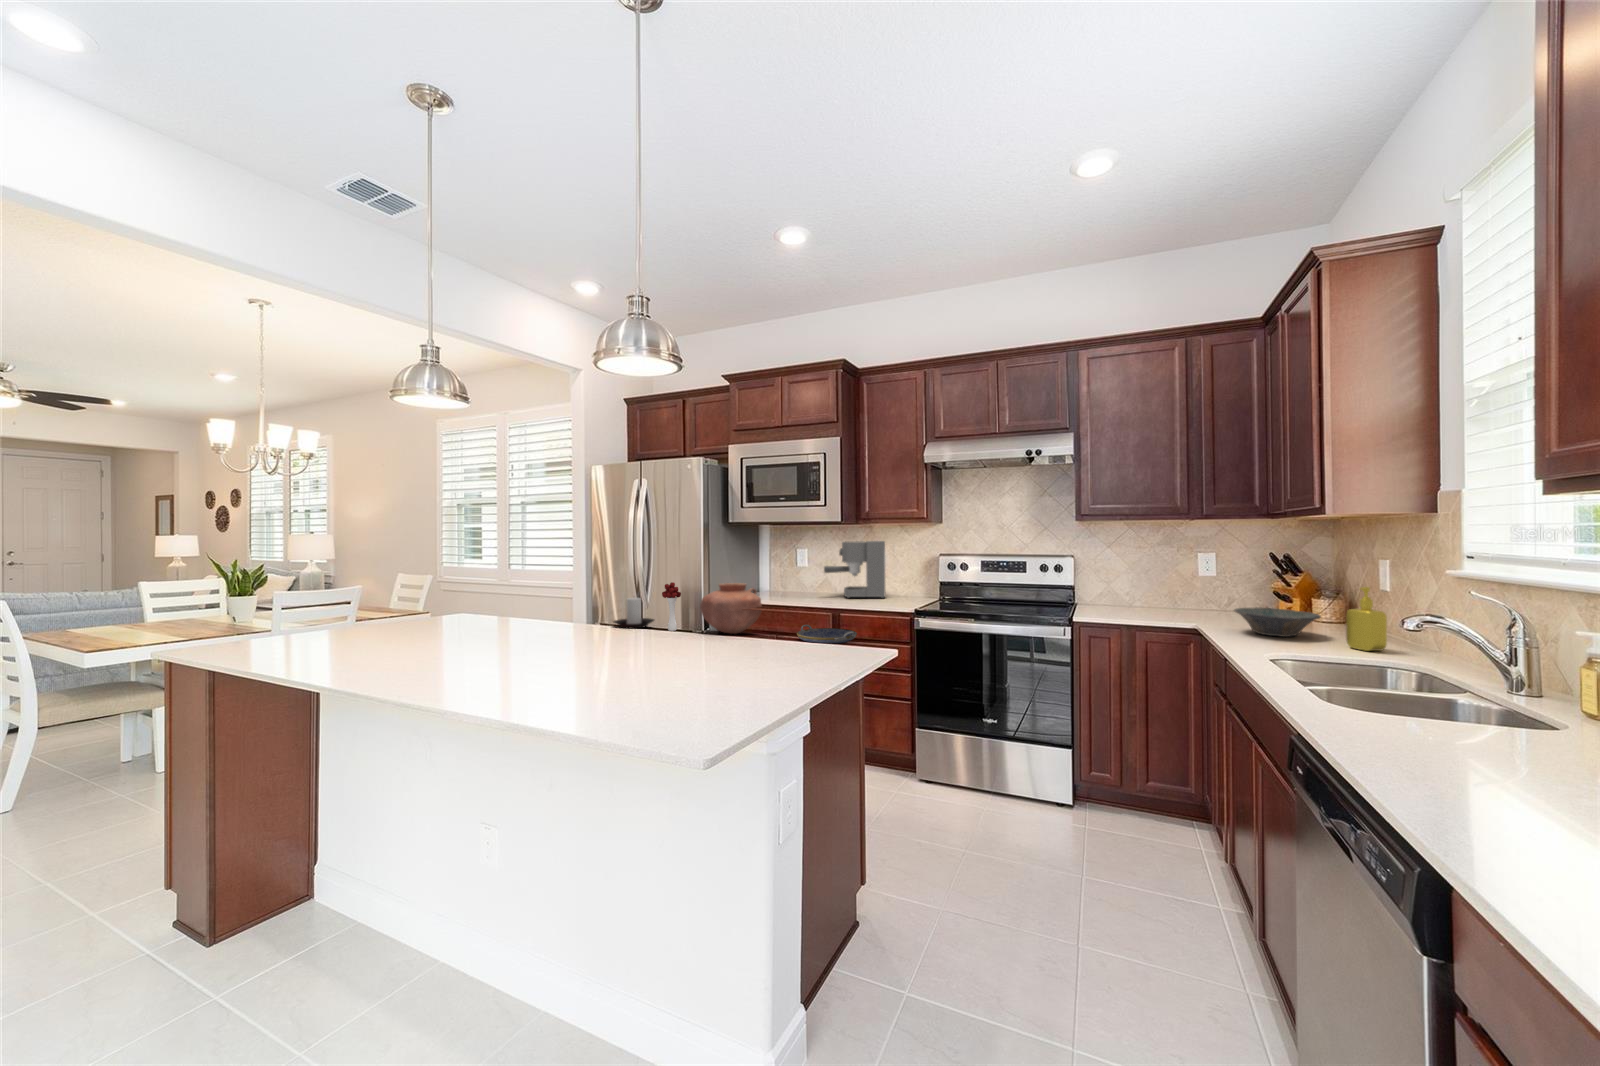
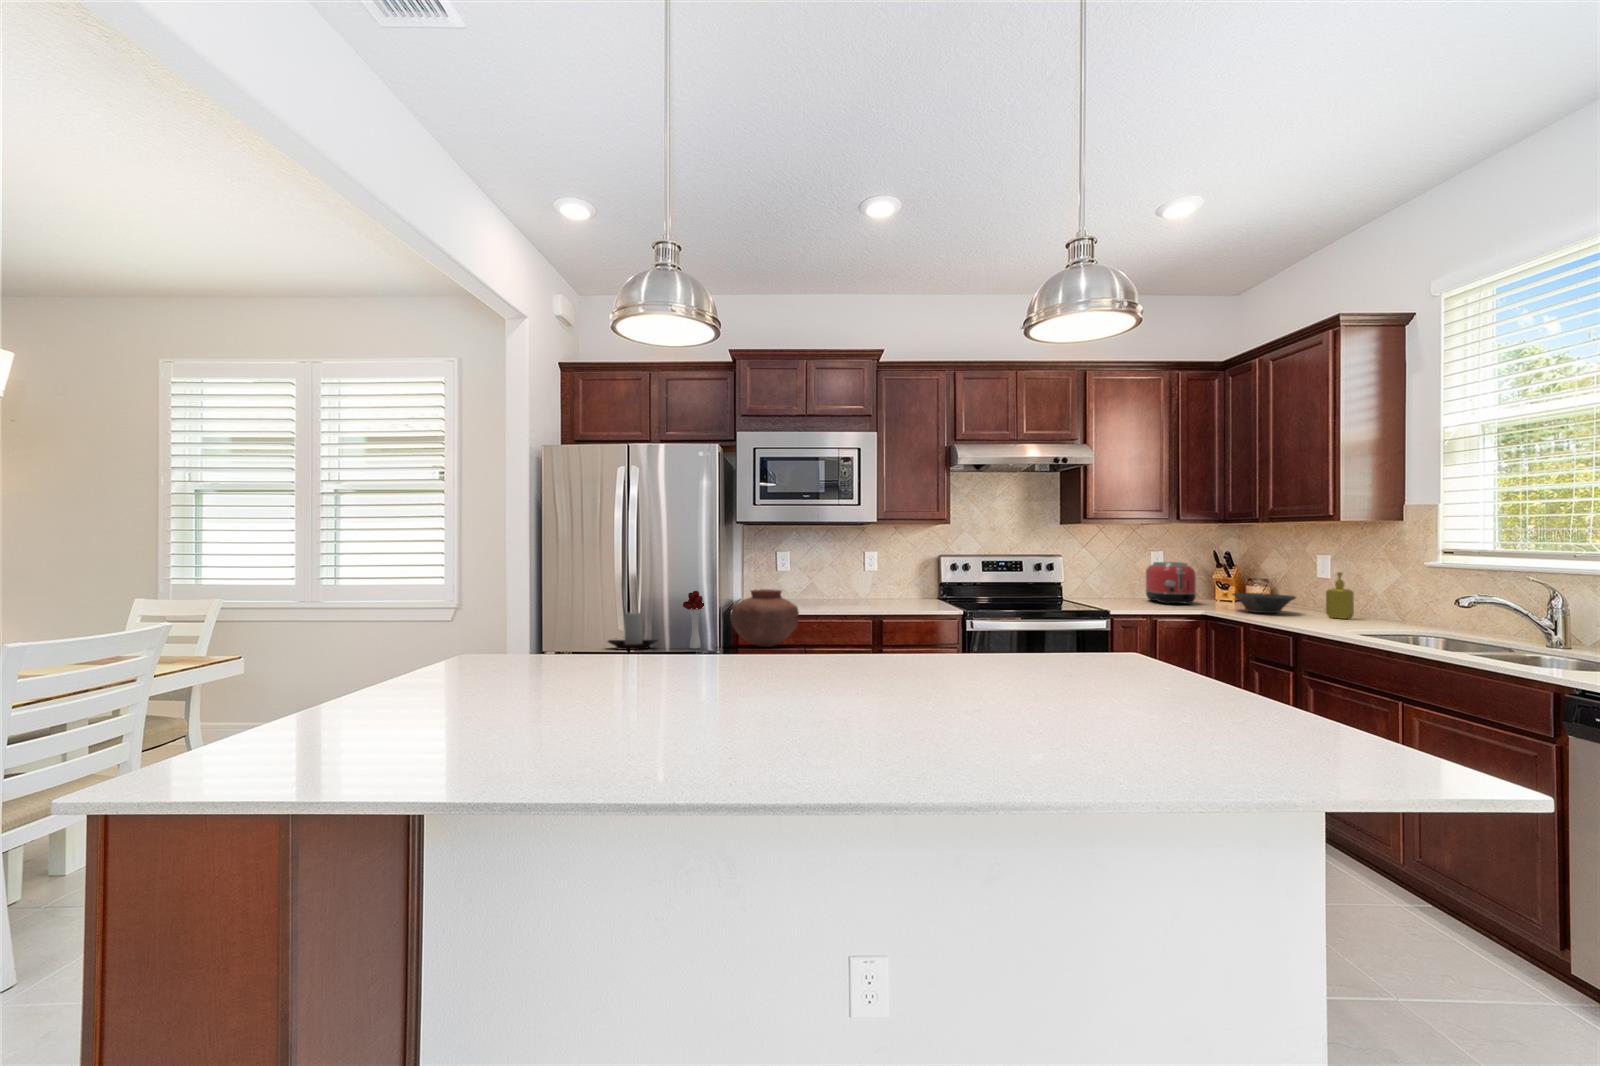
coffee maker: present [824,541,885,598] -> none [829,543,894,603]
toaster: none [1166,566,1223,618] -> present [1146,562,1196,604]
serving tray: present [797,625,857,643] -> none [847,631,915,649]

